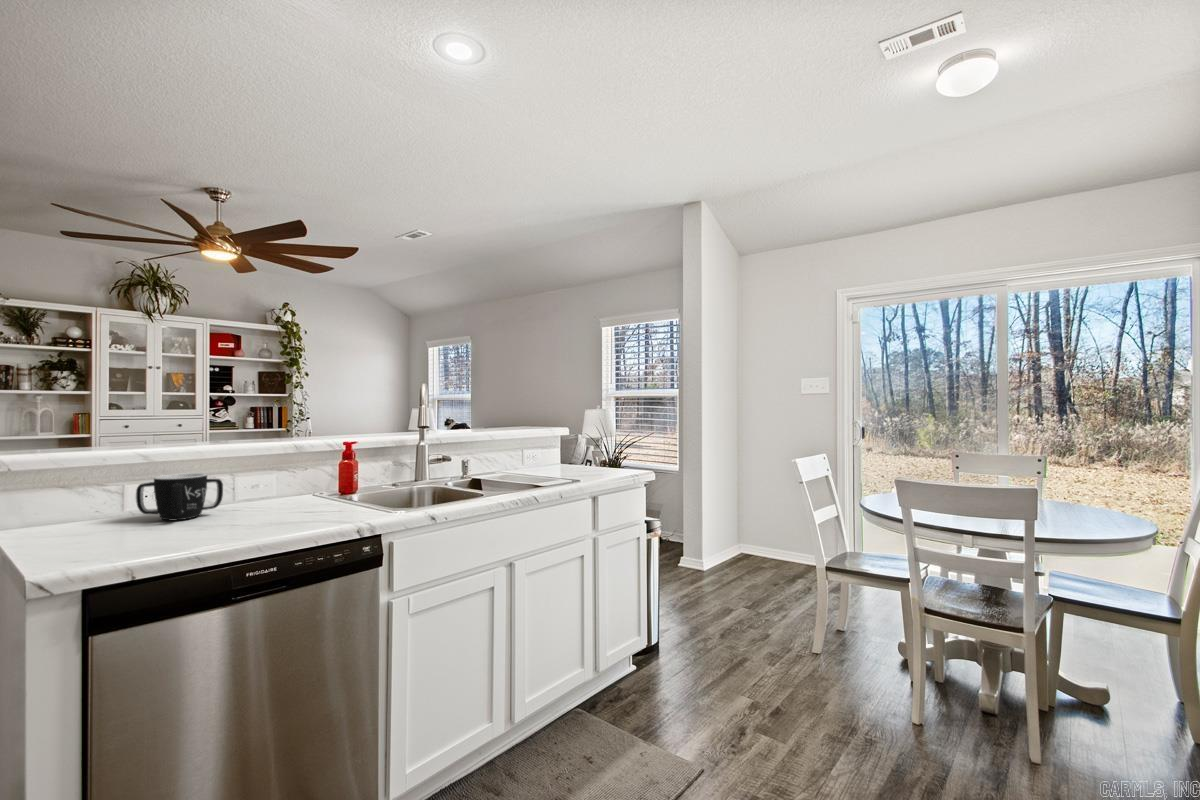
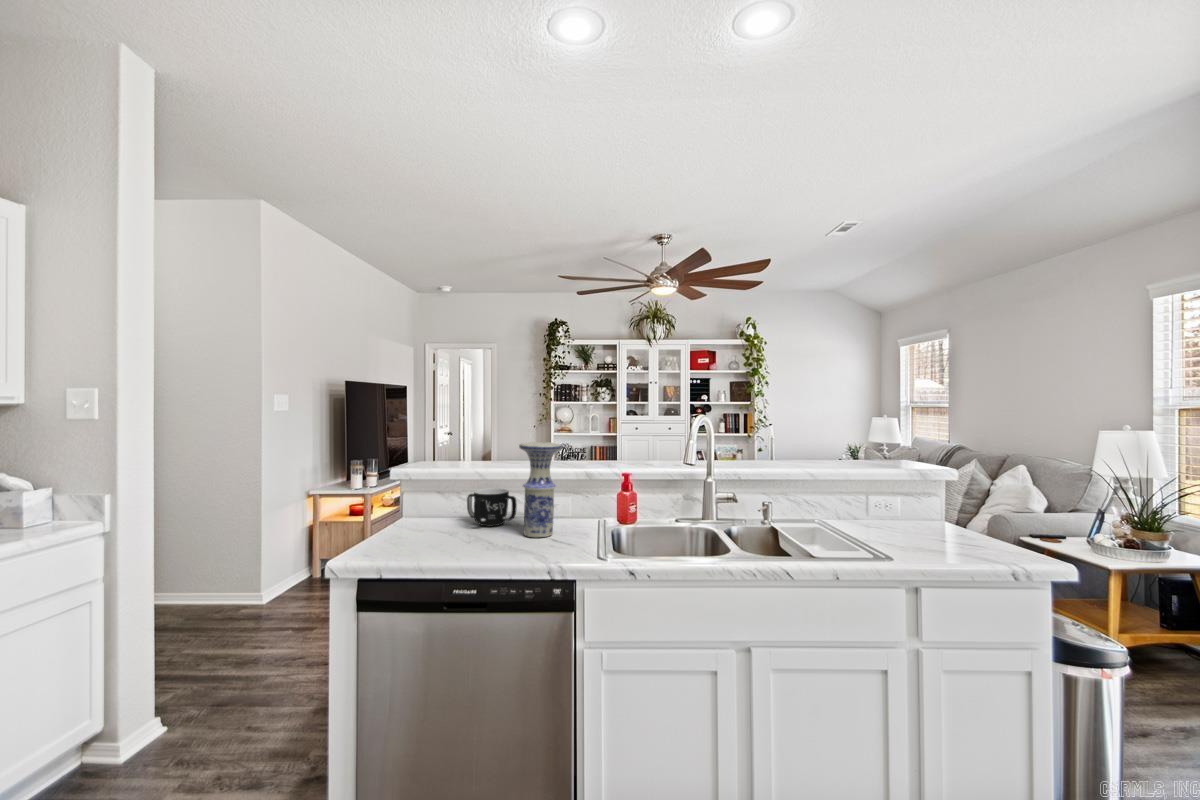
vase: none [249,412,304,517] -> present [519,442,562,537]

